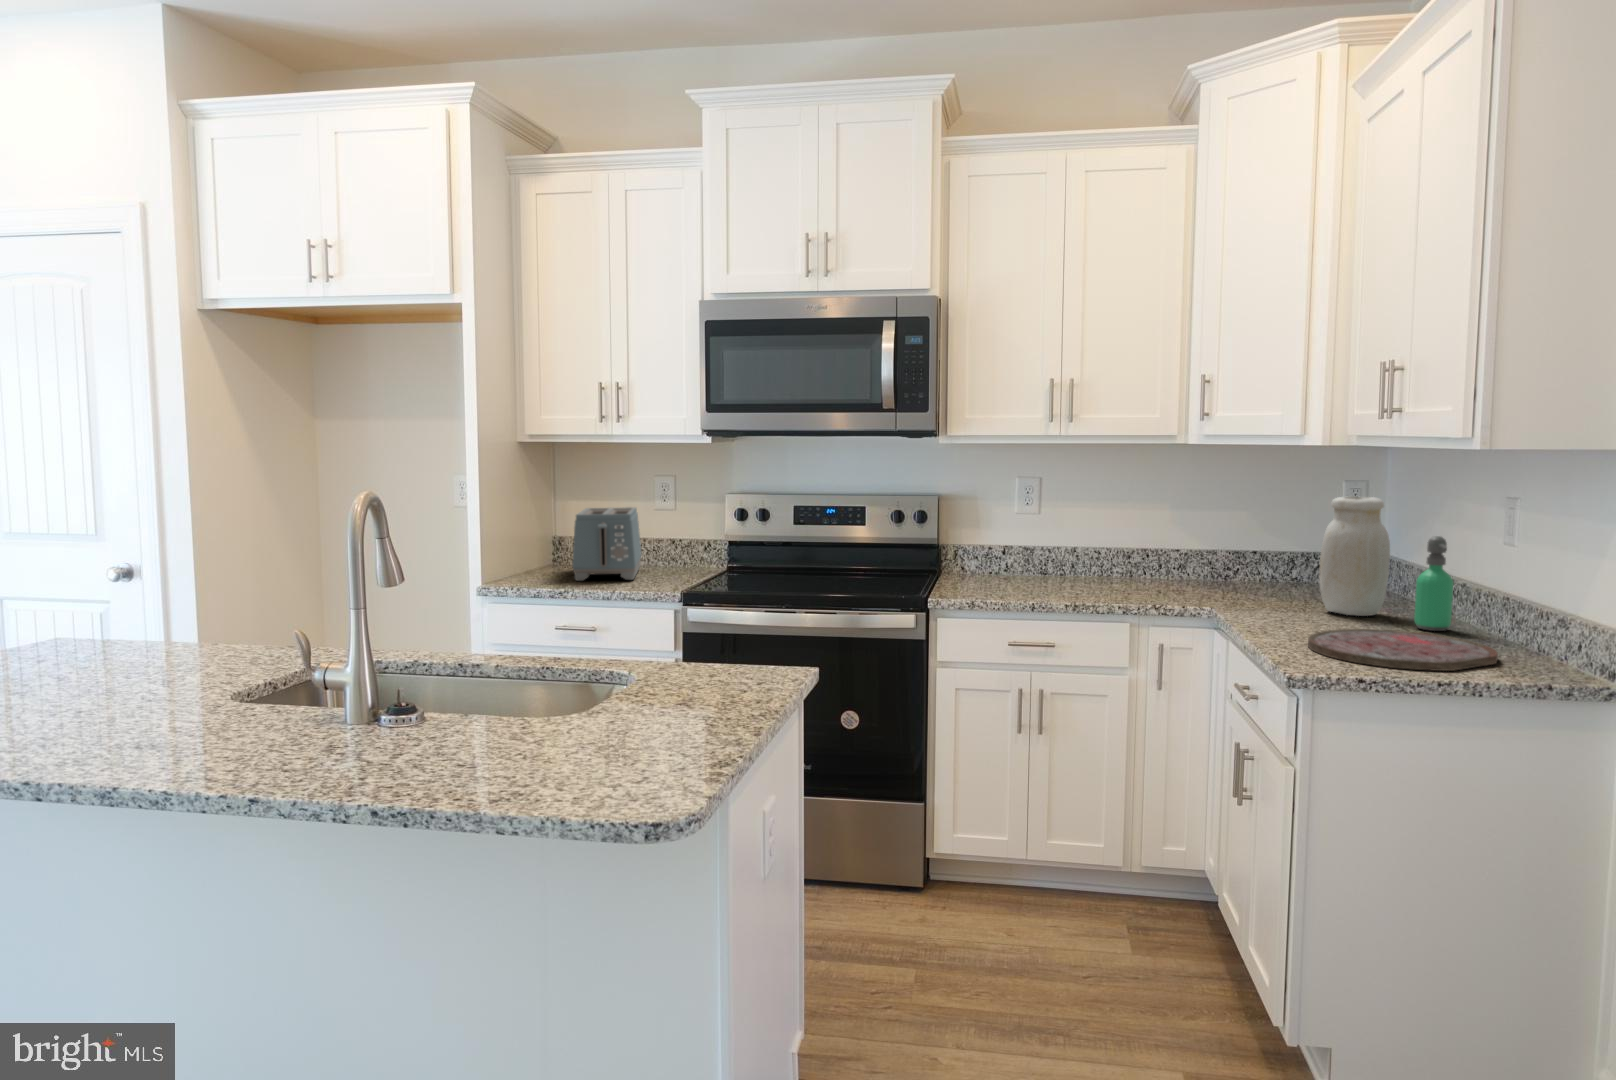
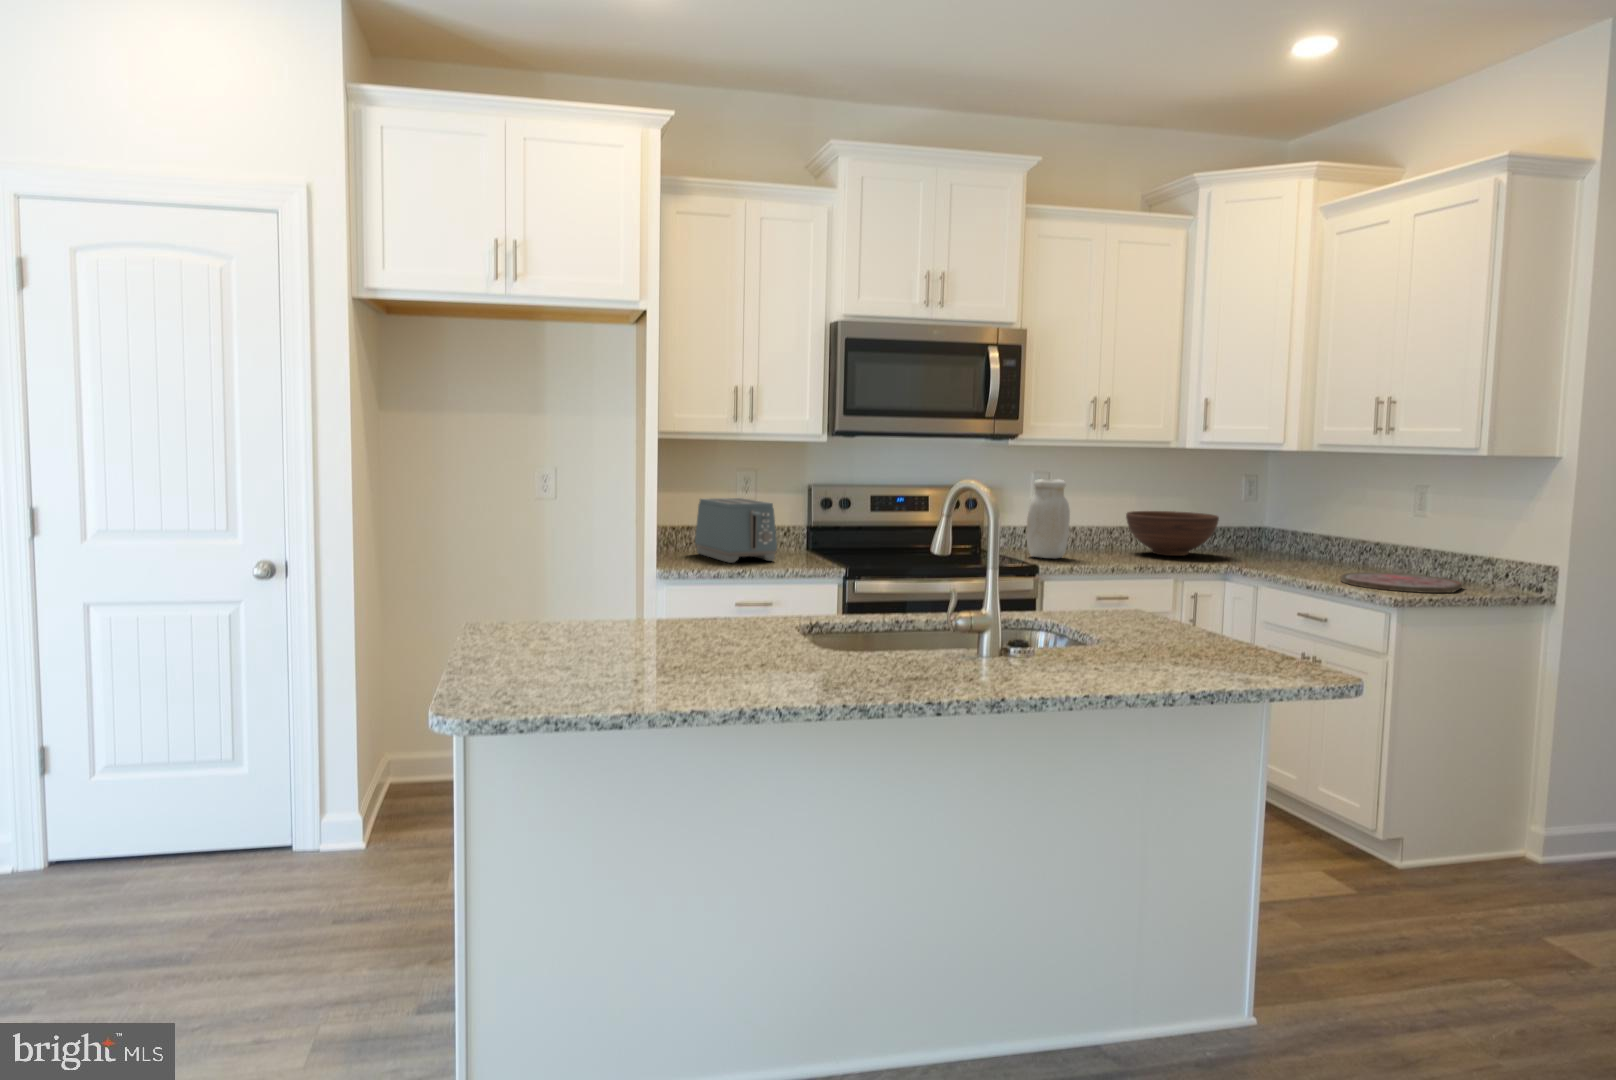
jar: present [1319,496,1390,616] -> present [1026,479,1070,558]
fruit bowl: none [1122,529,1249,591] -> present [1126,511,1219,556]
soap dispenser: present [1414,536,1453,631] -> none [1364,511,1392,573]

